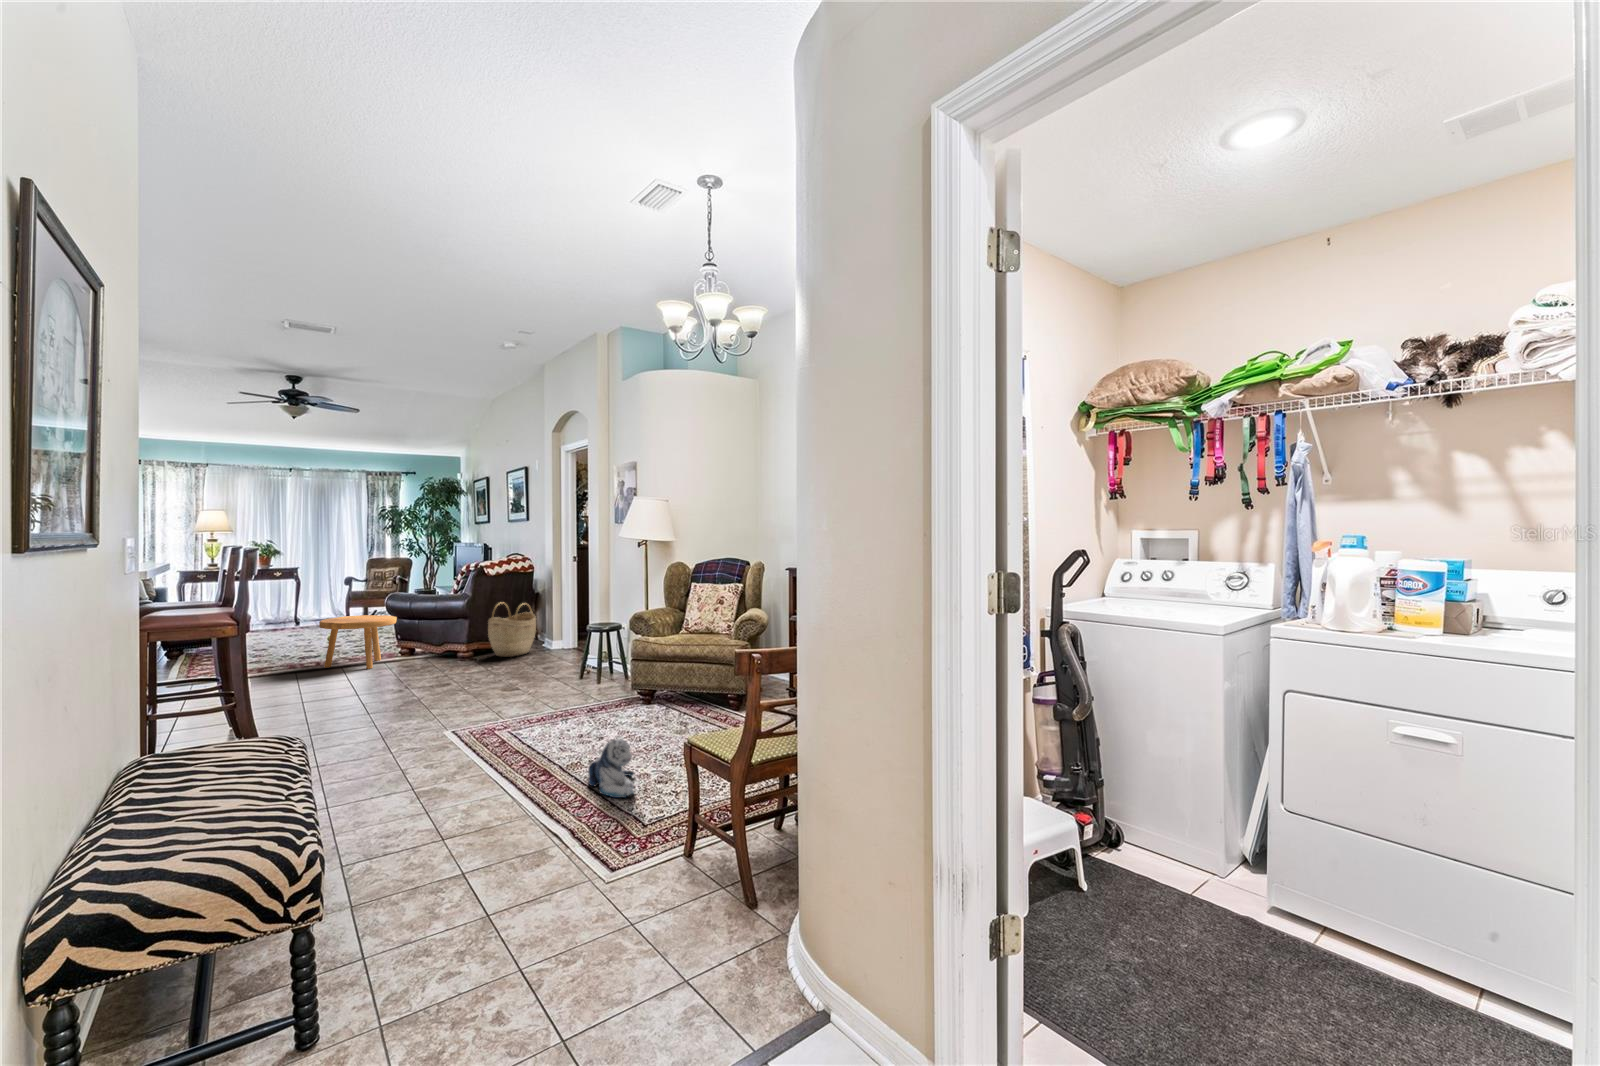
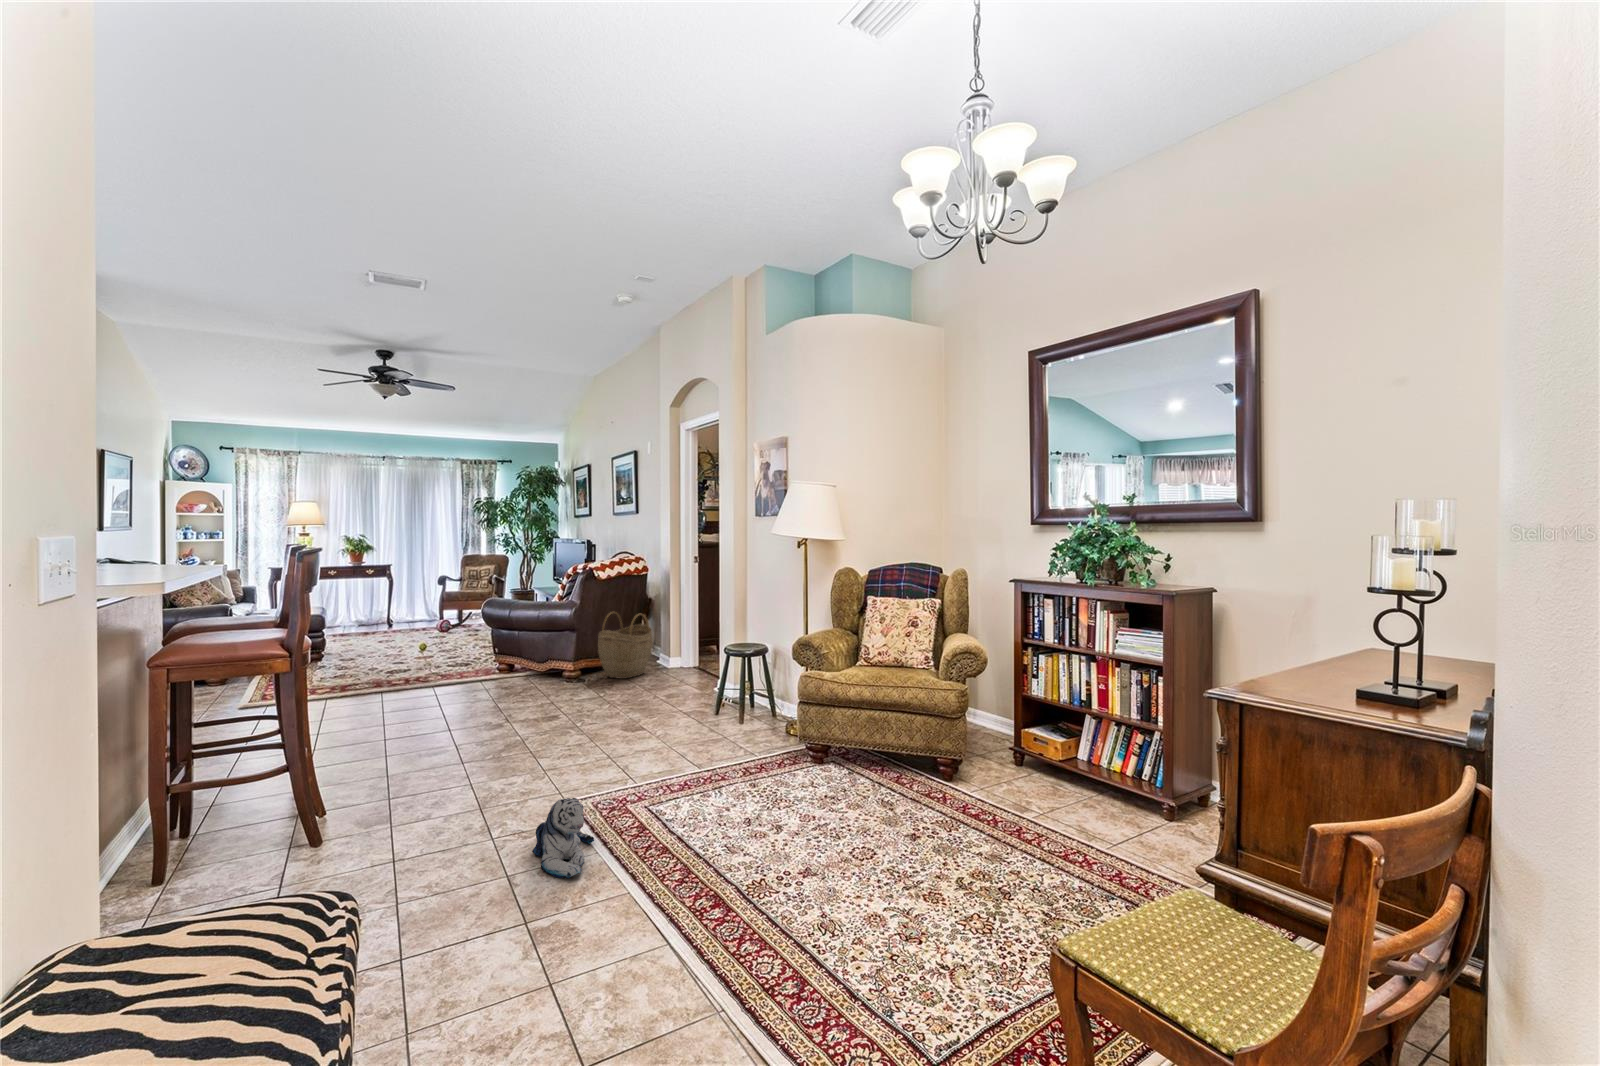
footstool: present [319,615,397,669] -> none [408,625,494,691]
plush toy: present [588,740,634,798] -> present [532,798,594,879]

